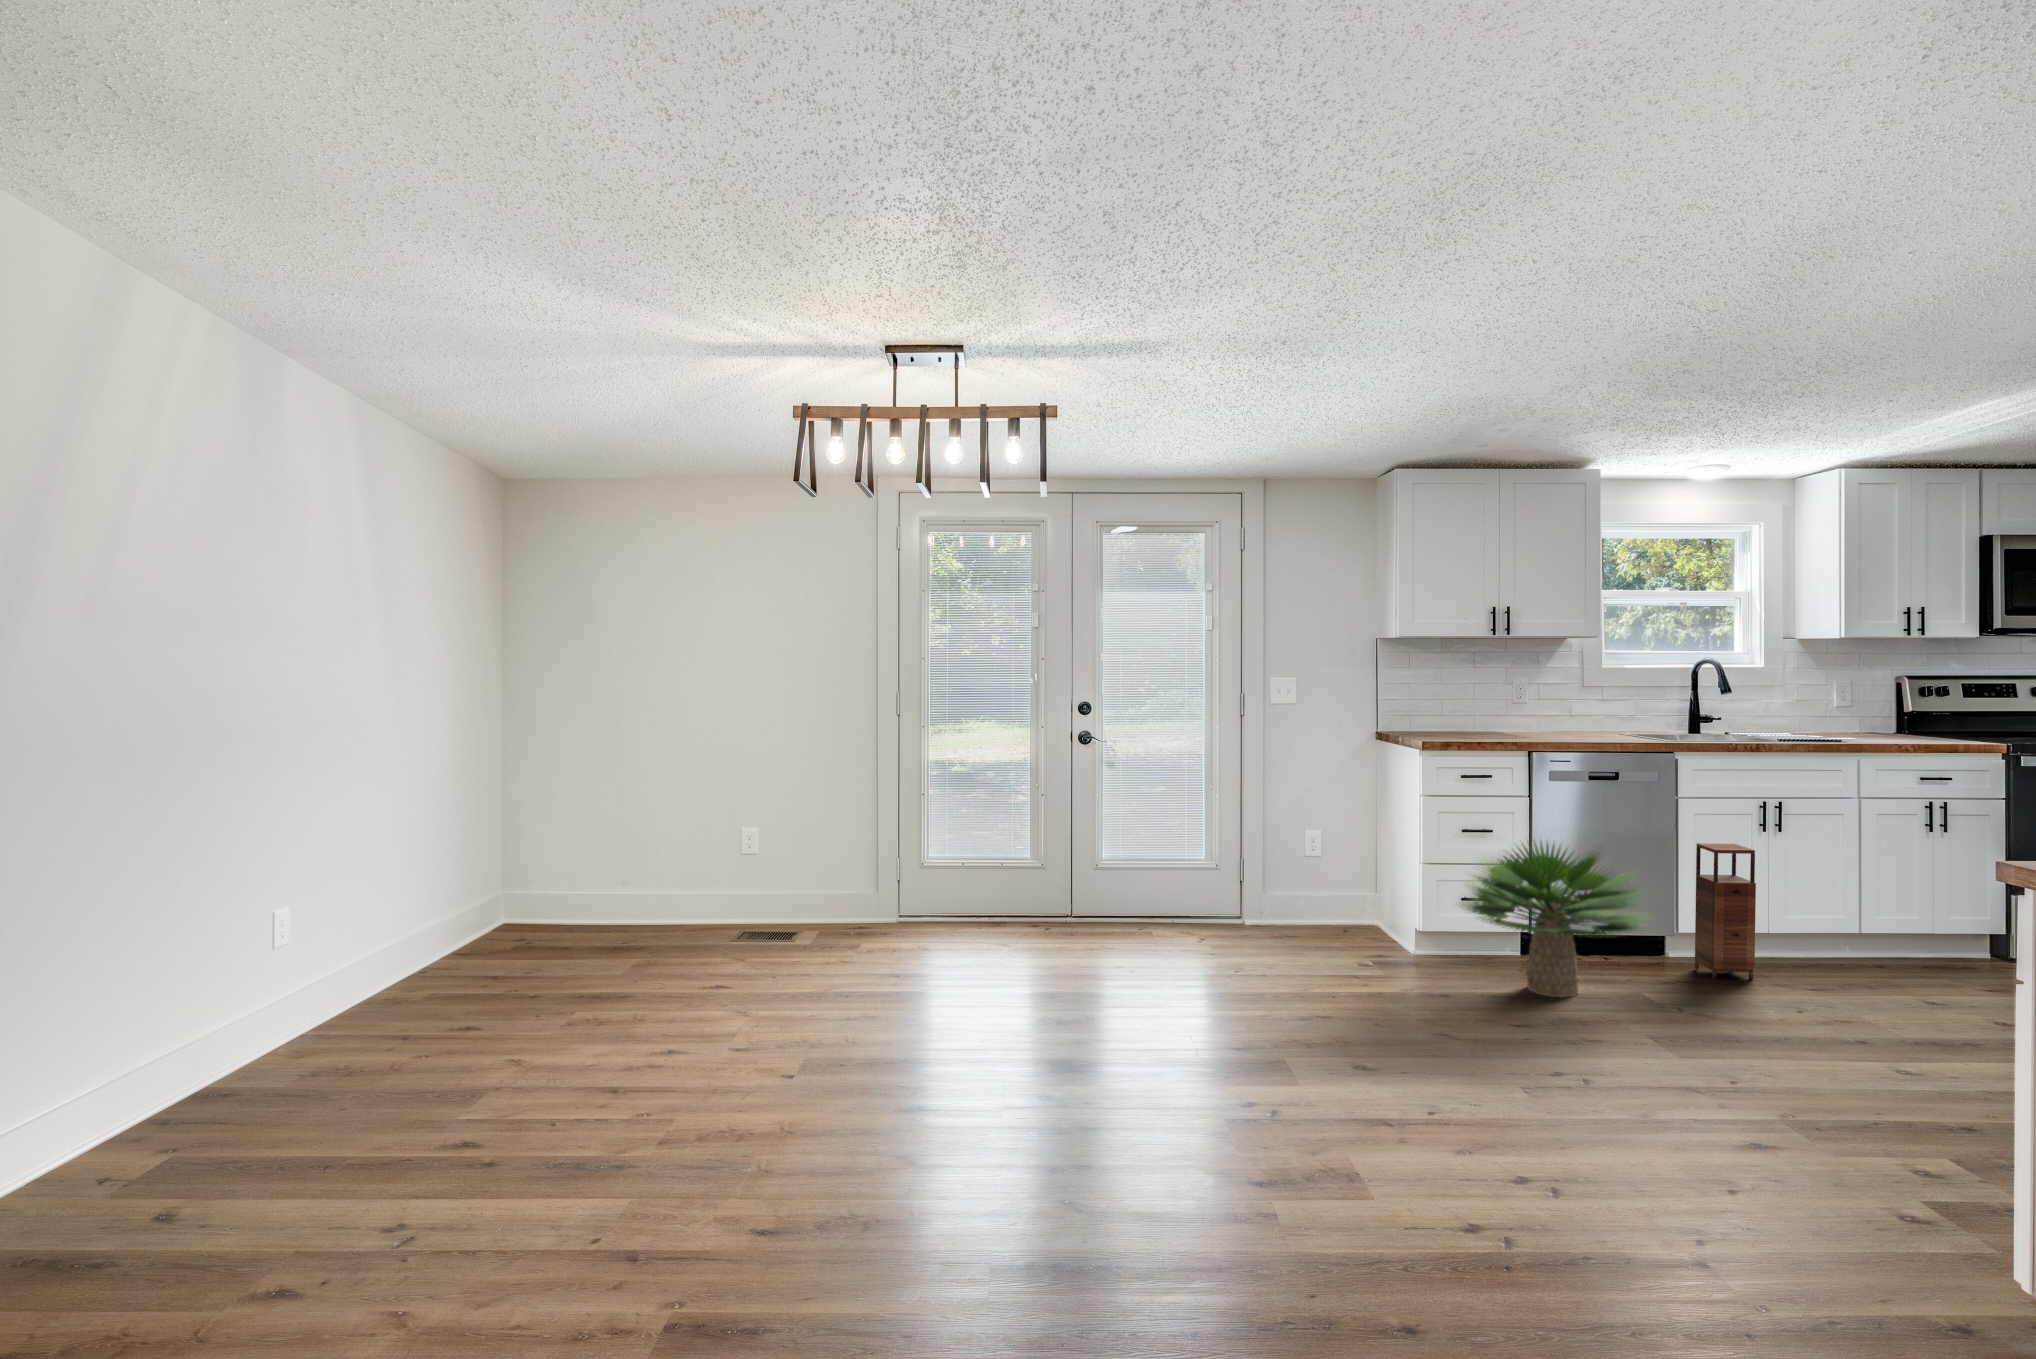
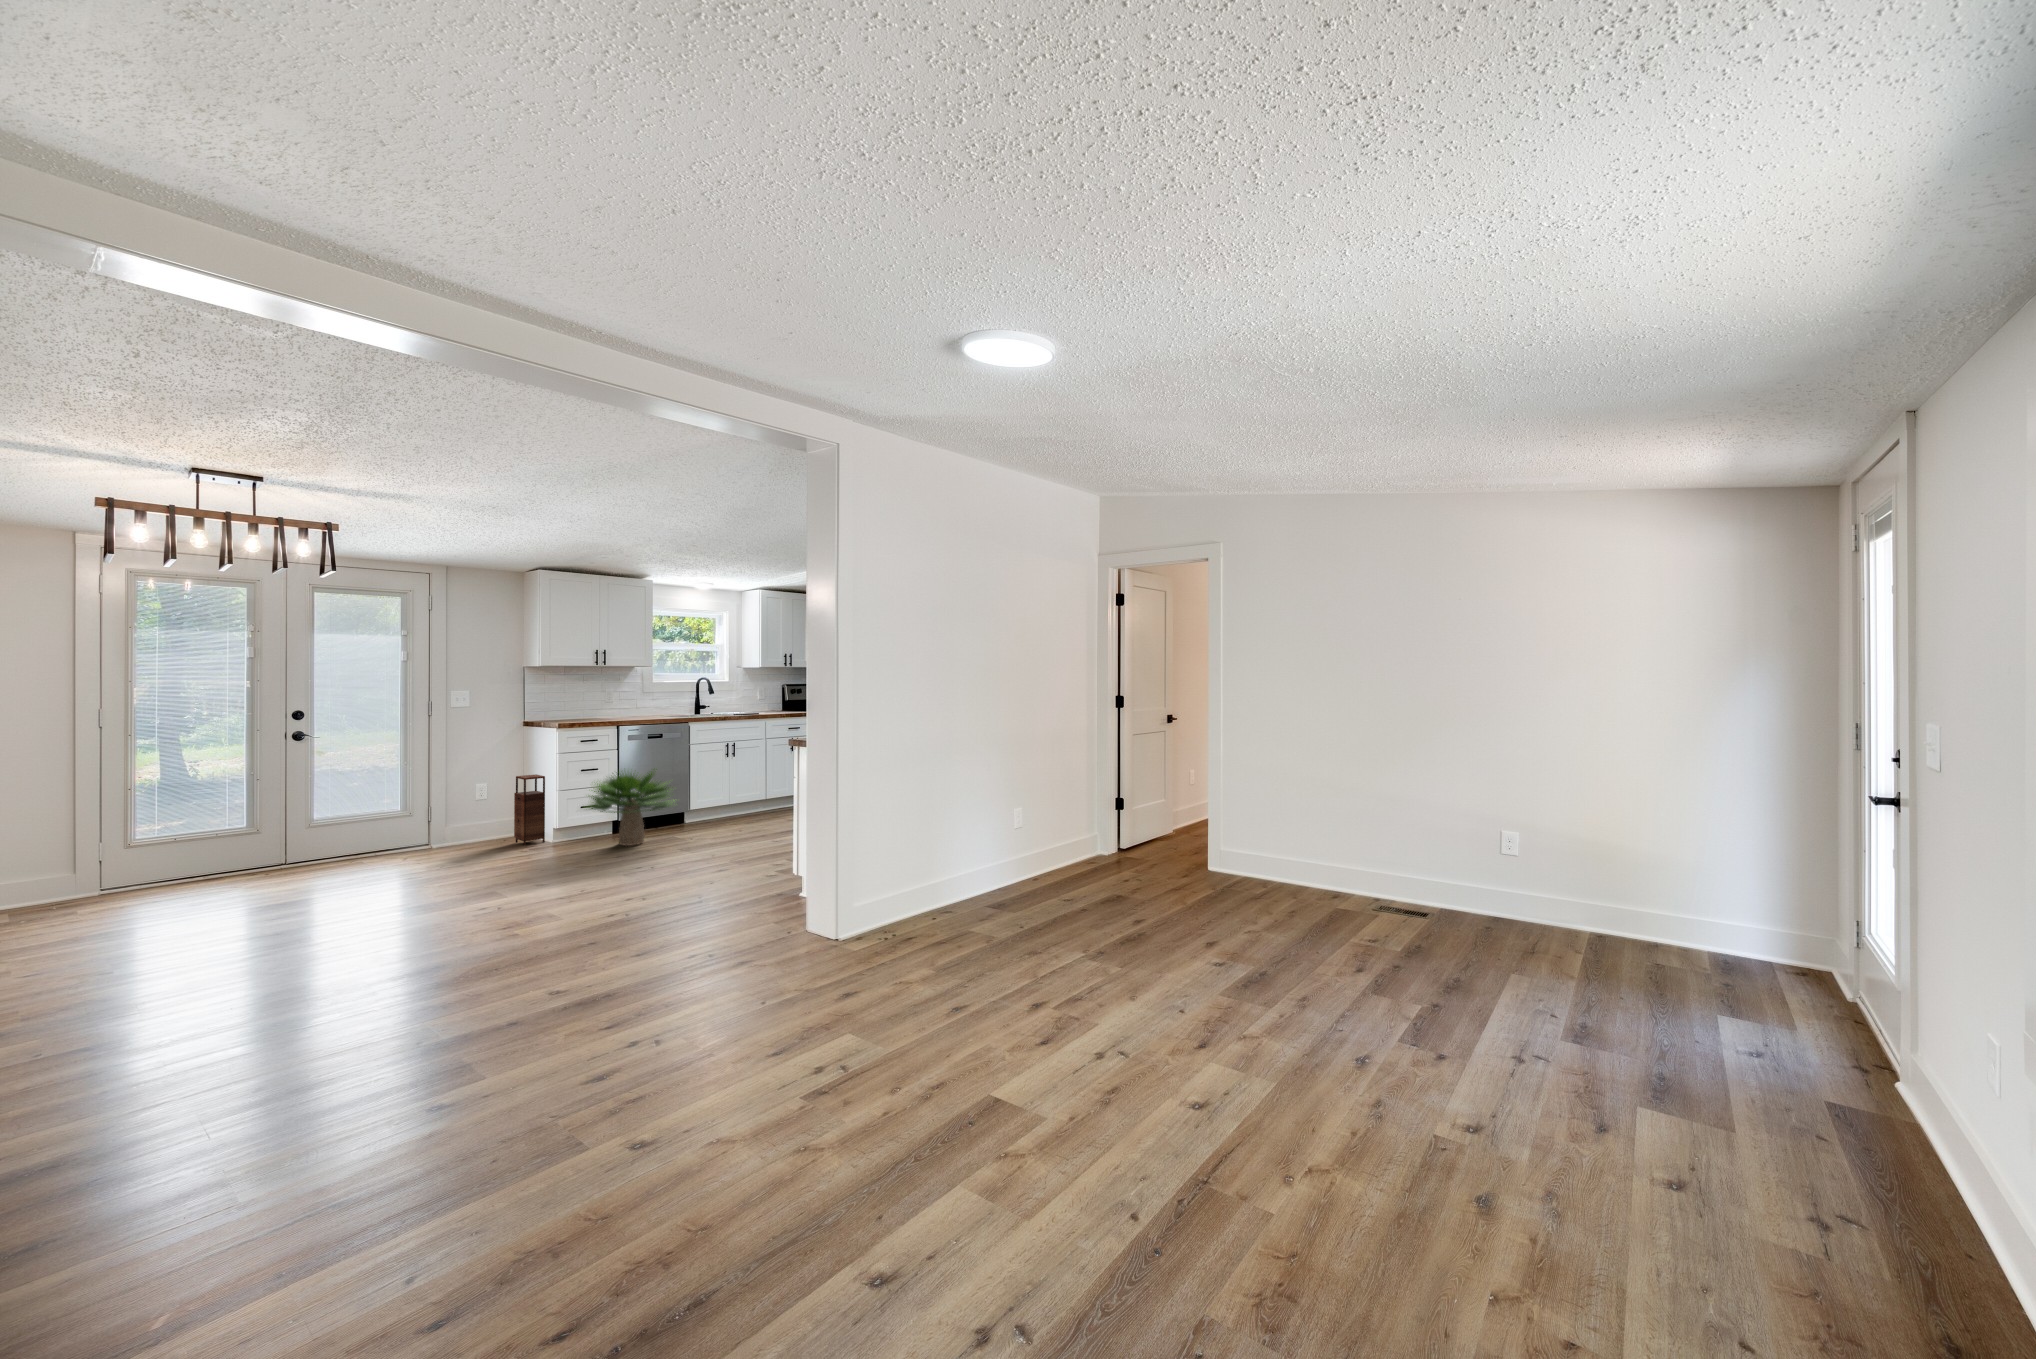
storage cabinet: present [1695,843,1756,979] -> present [514,774,545,845]

